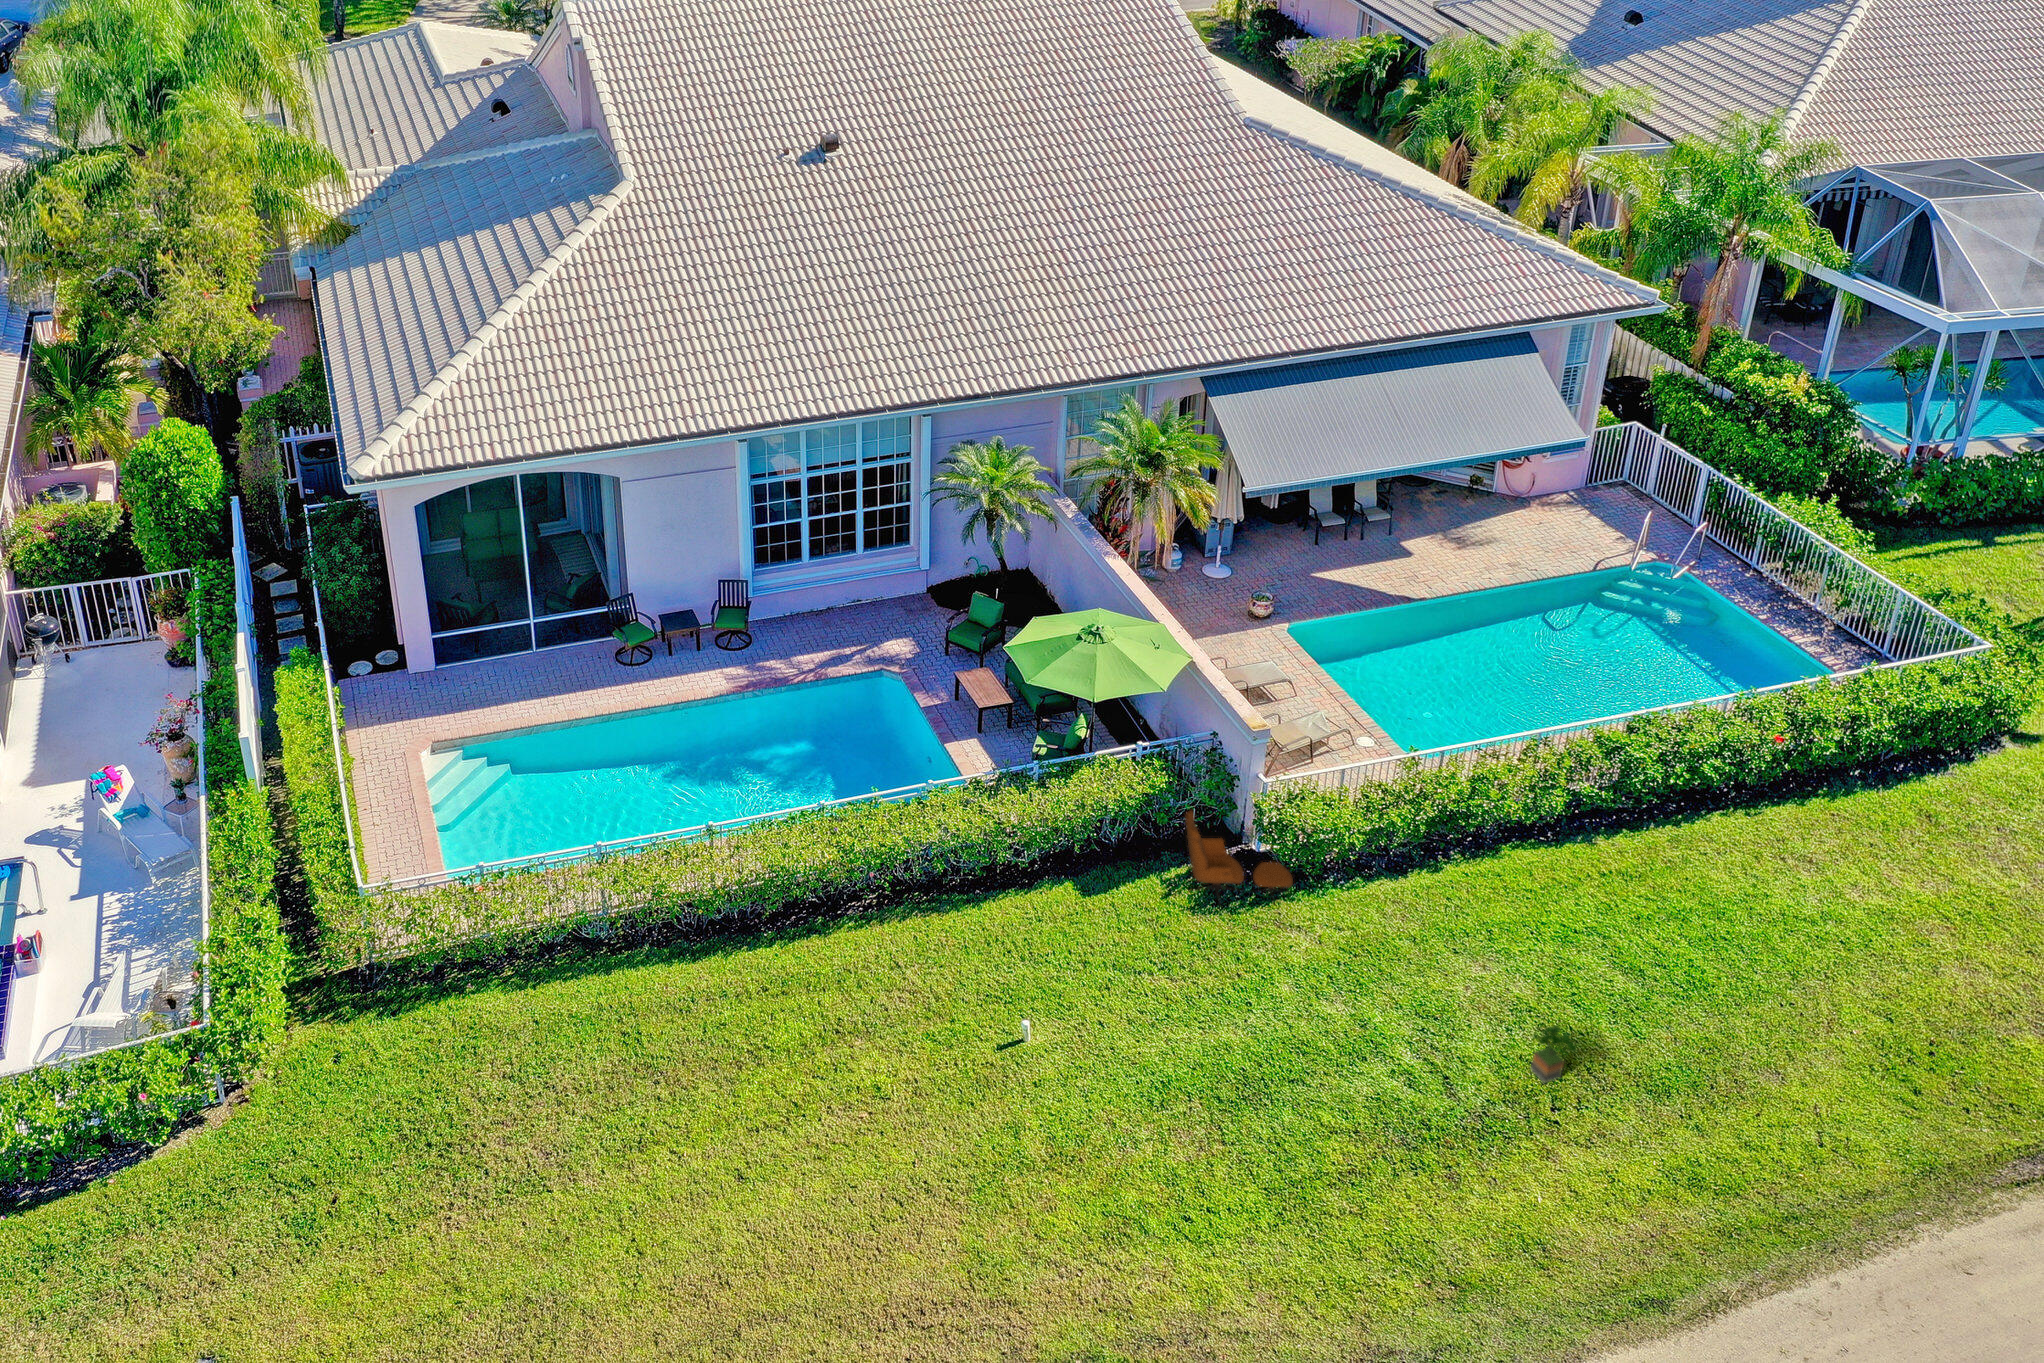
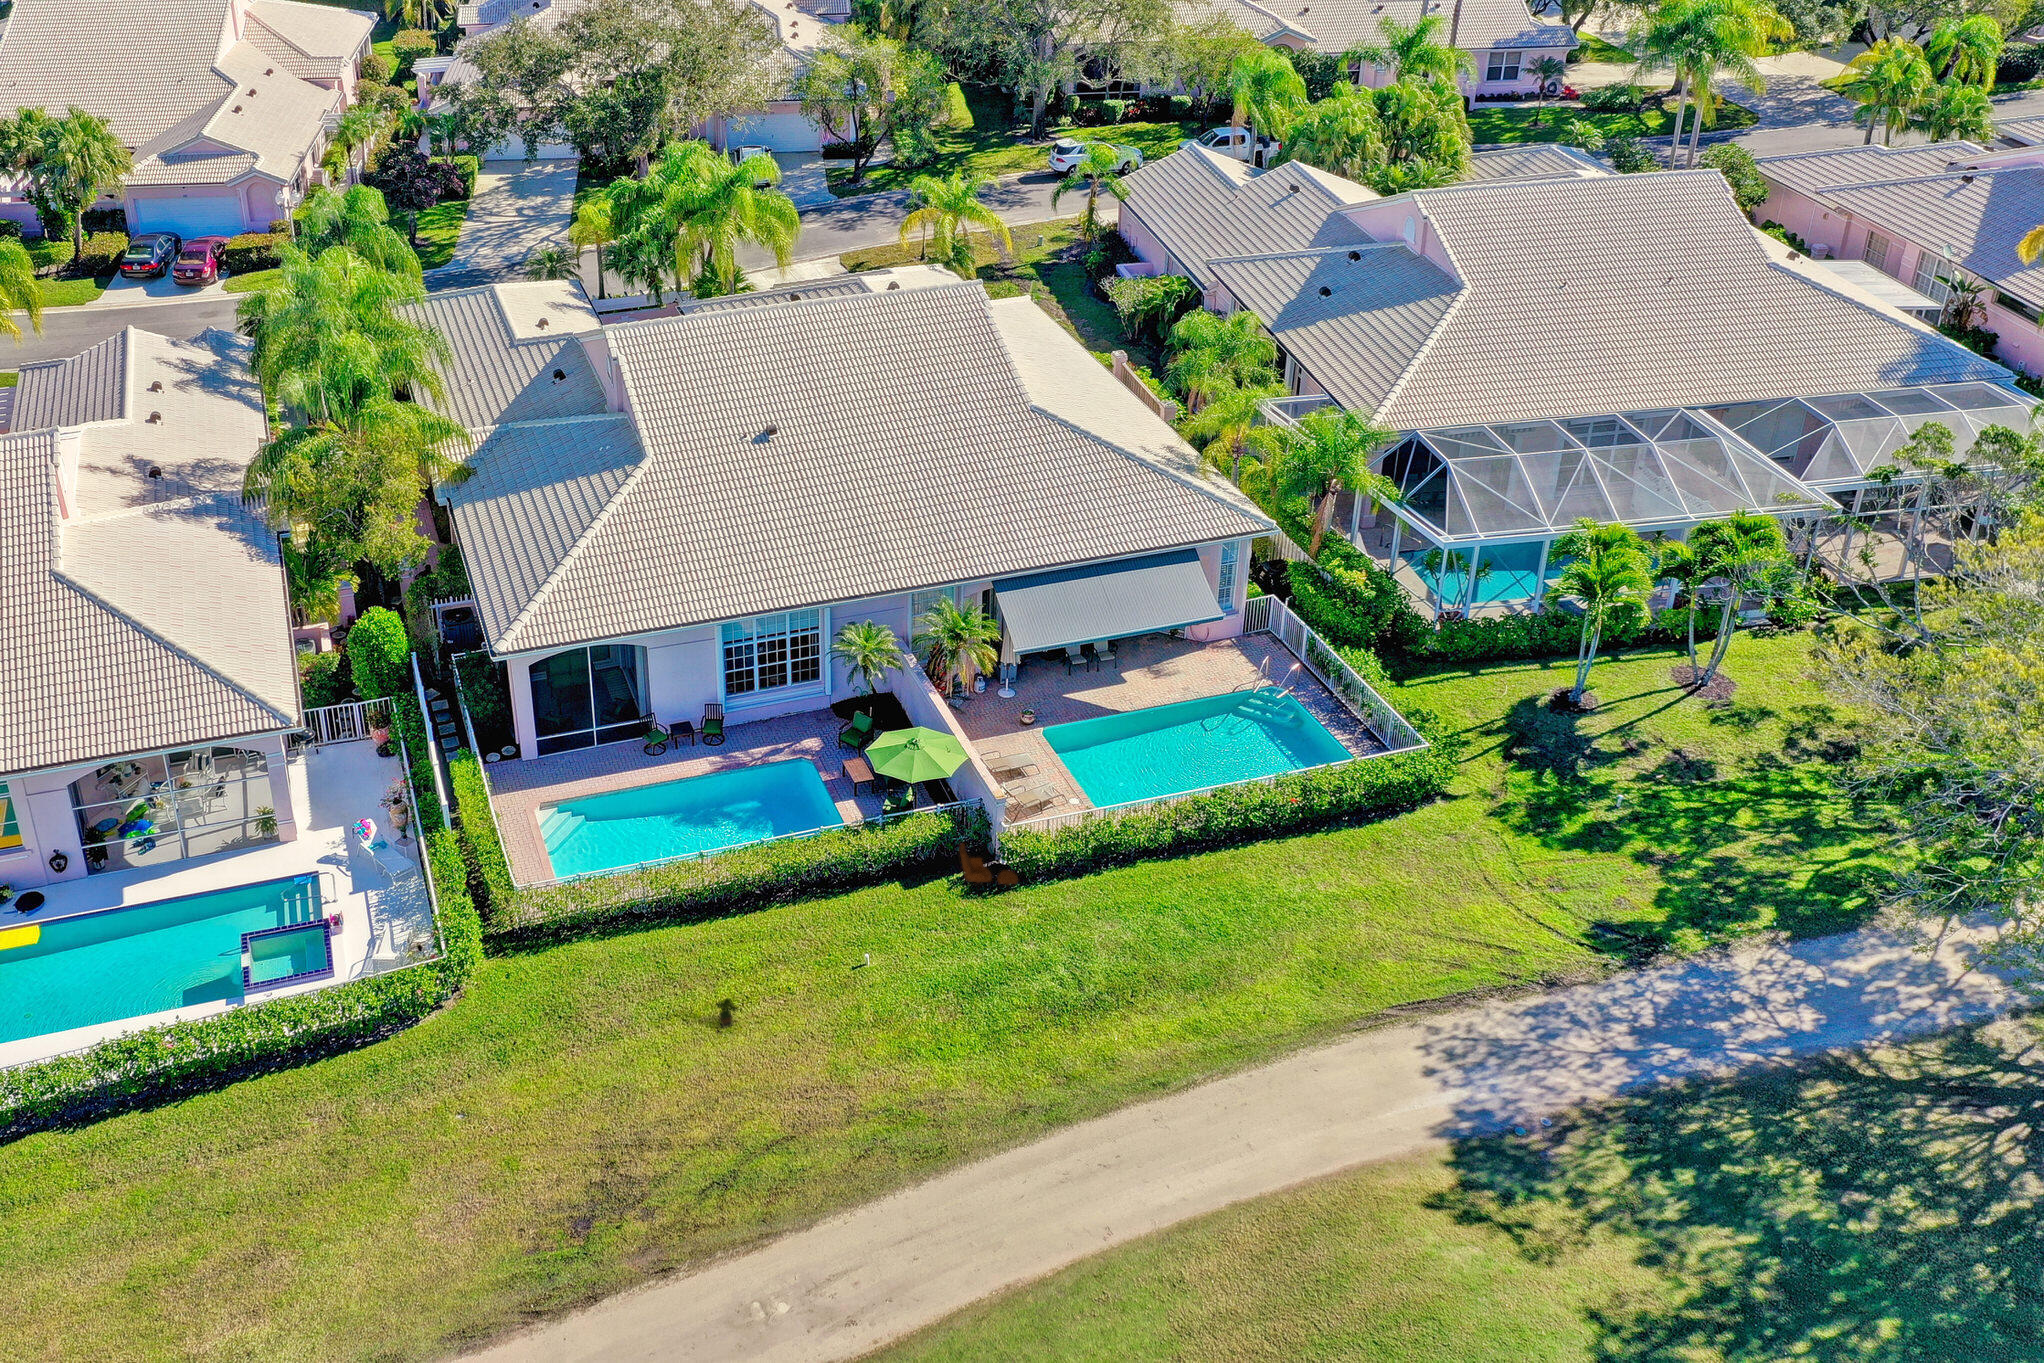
potted tree: present [1530,1025,1578,1083] -> present [716,998,737,1028]

